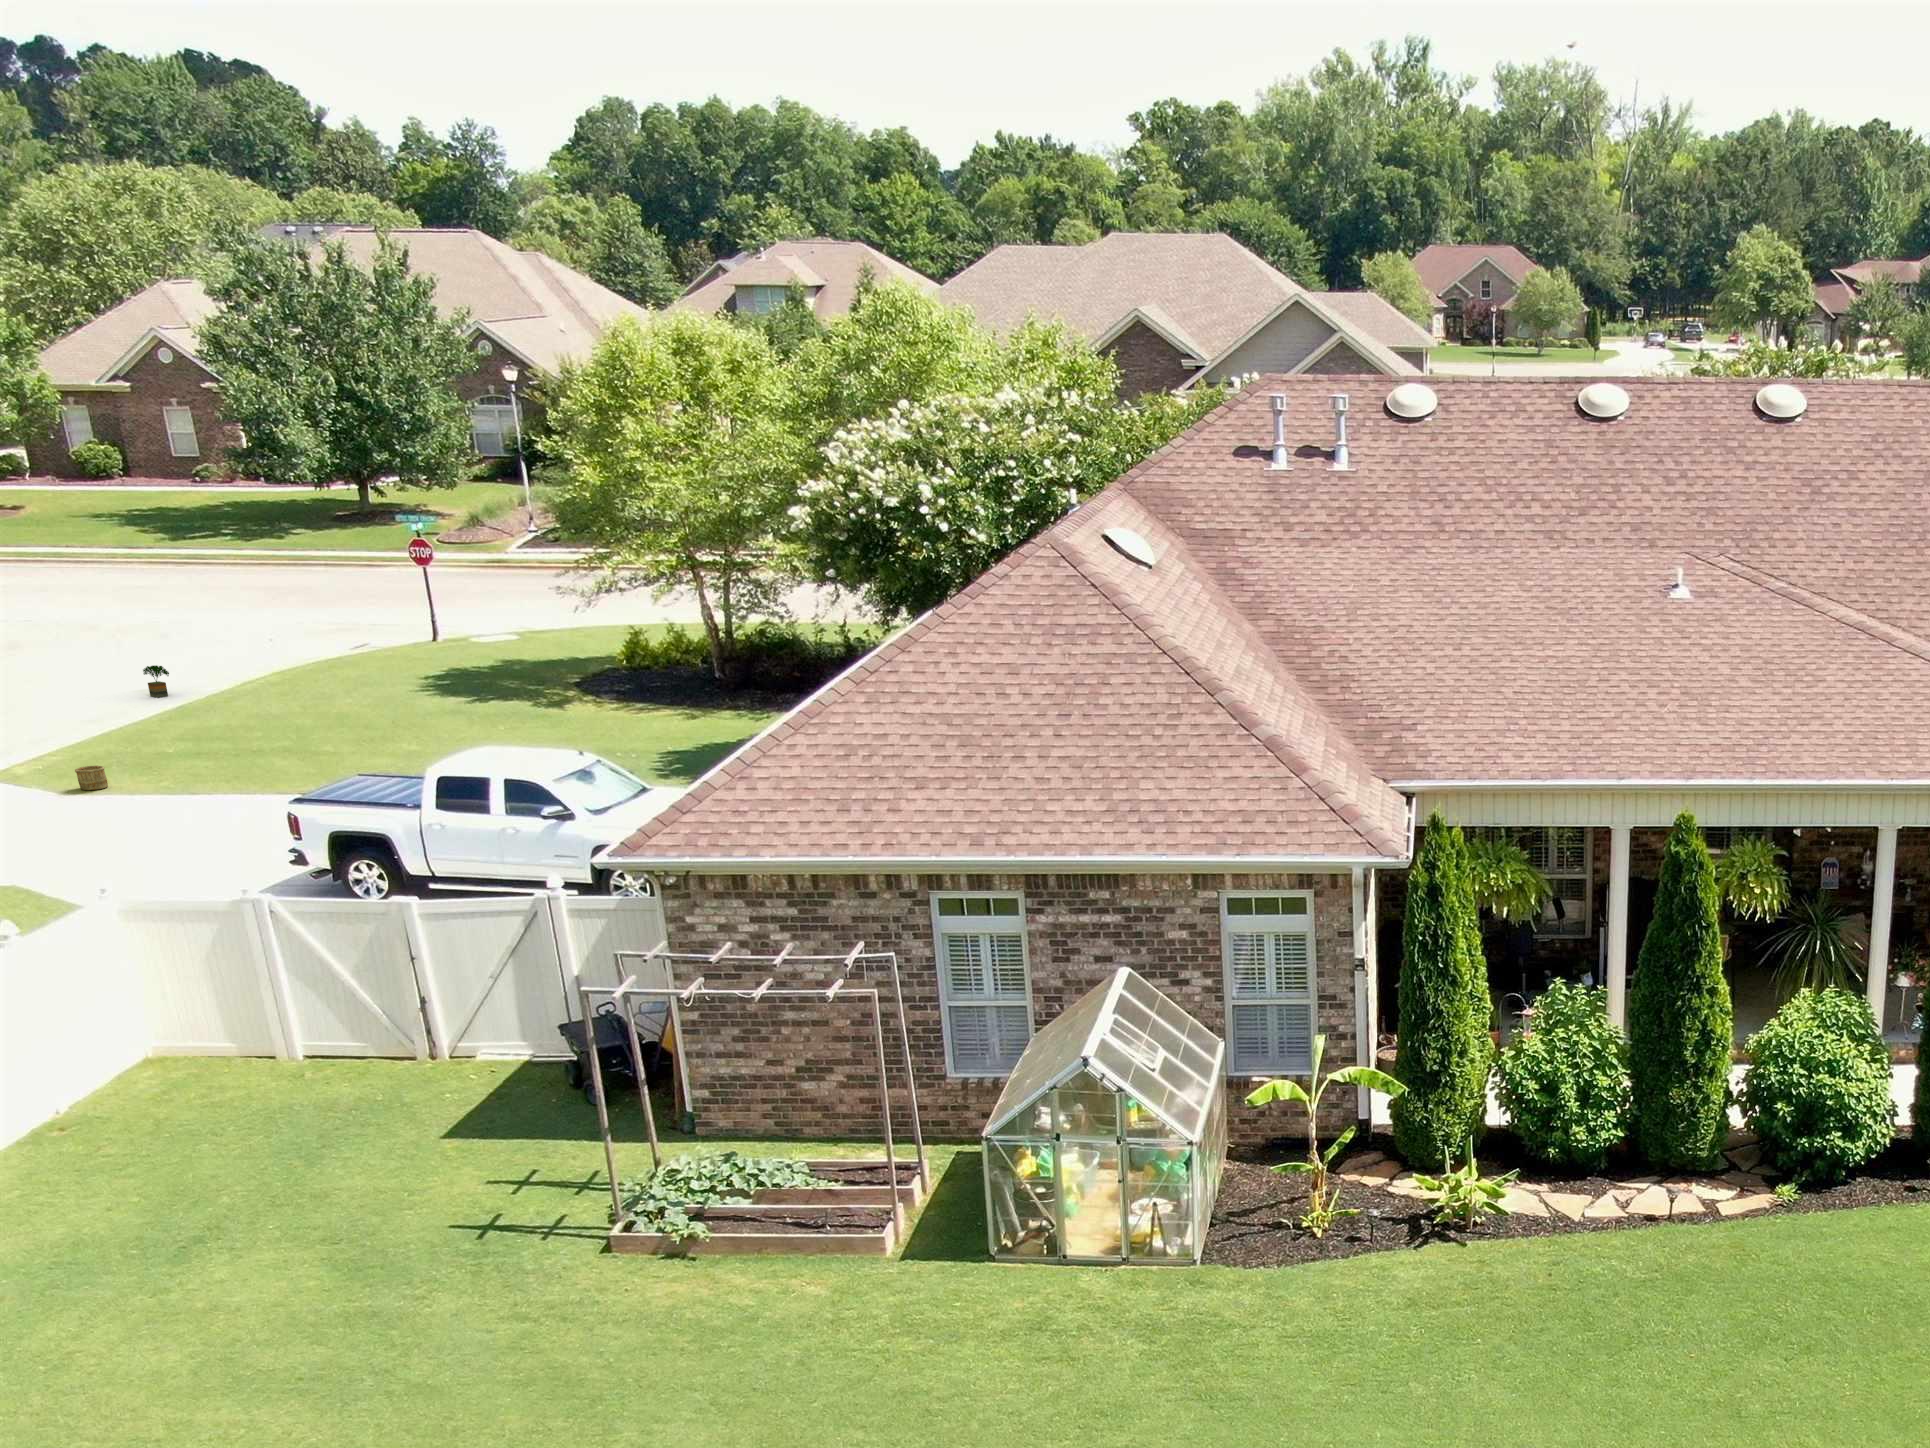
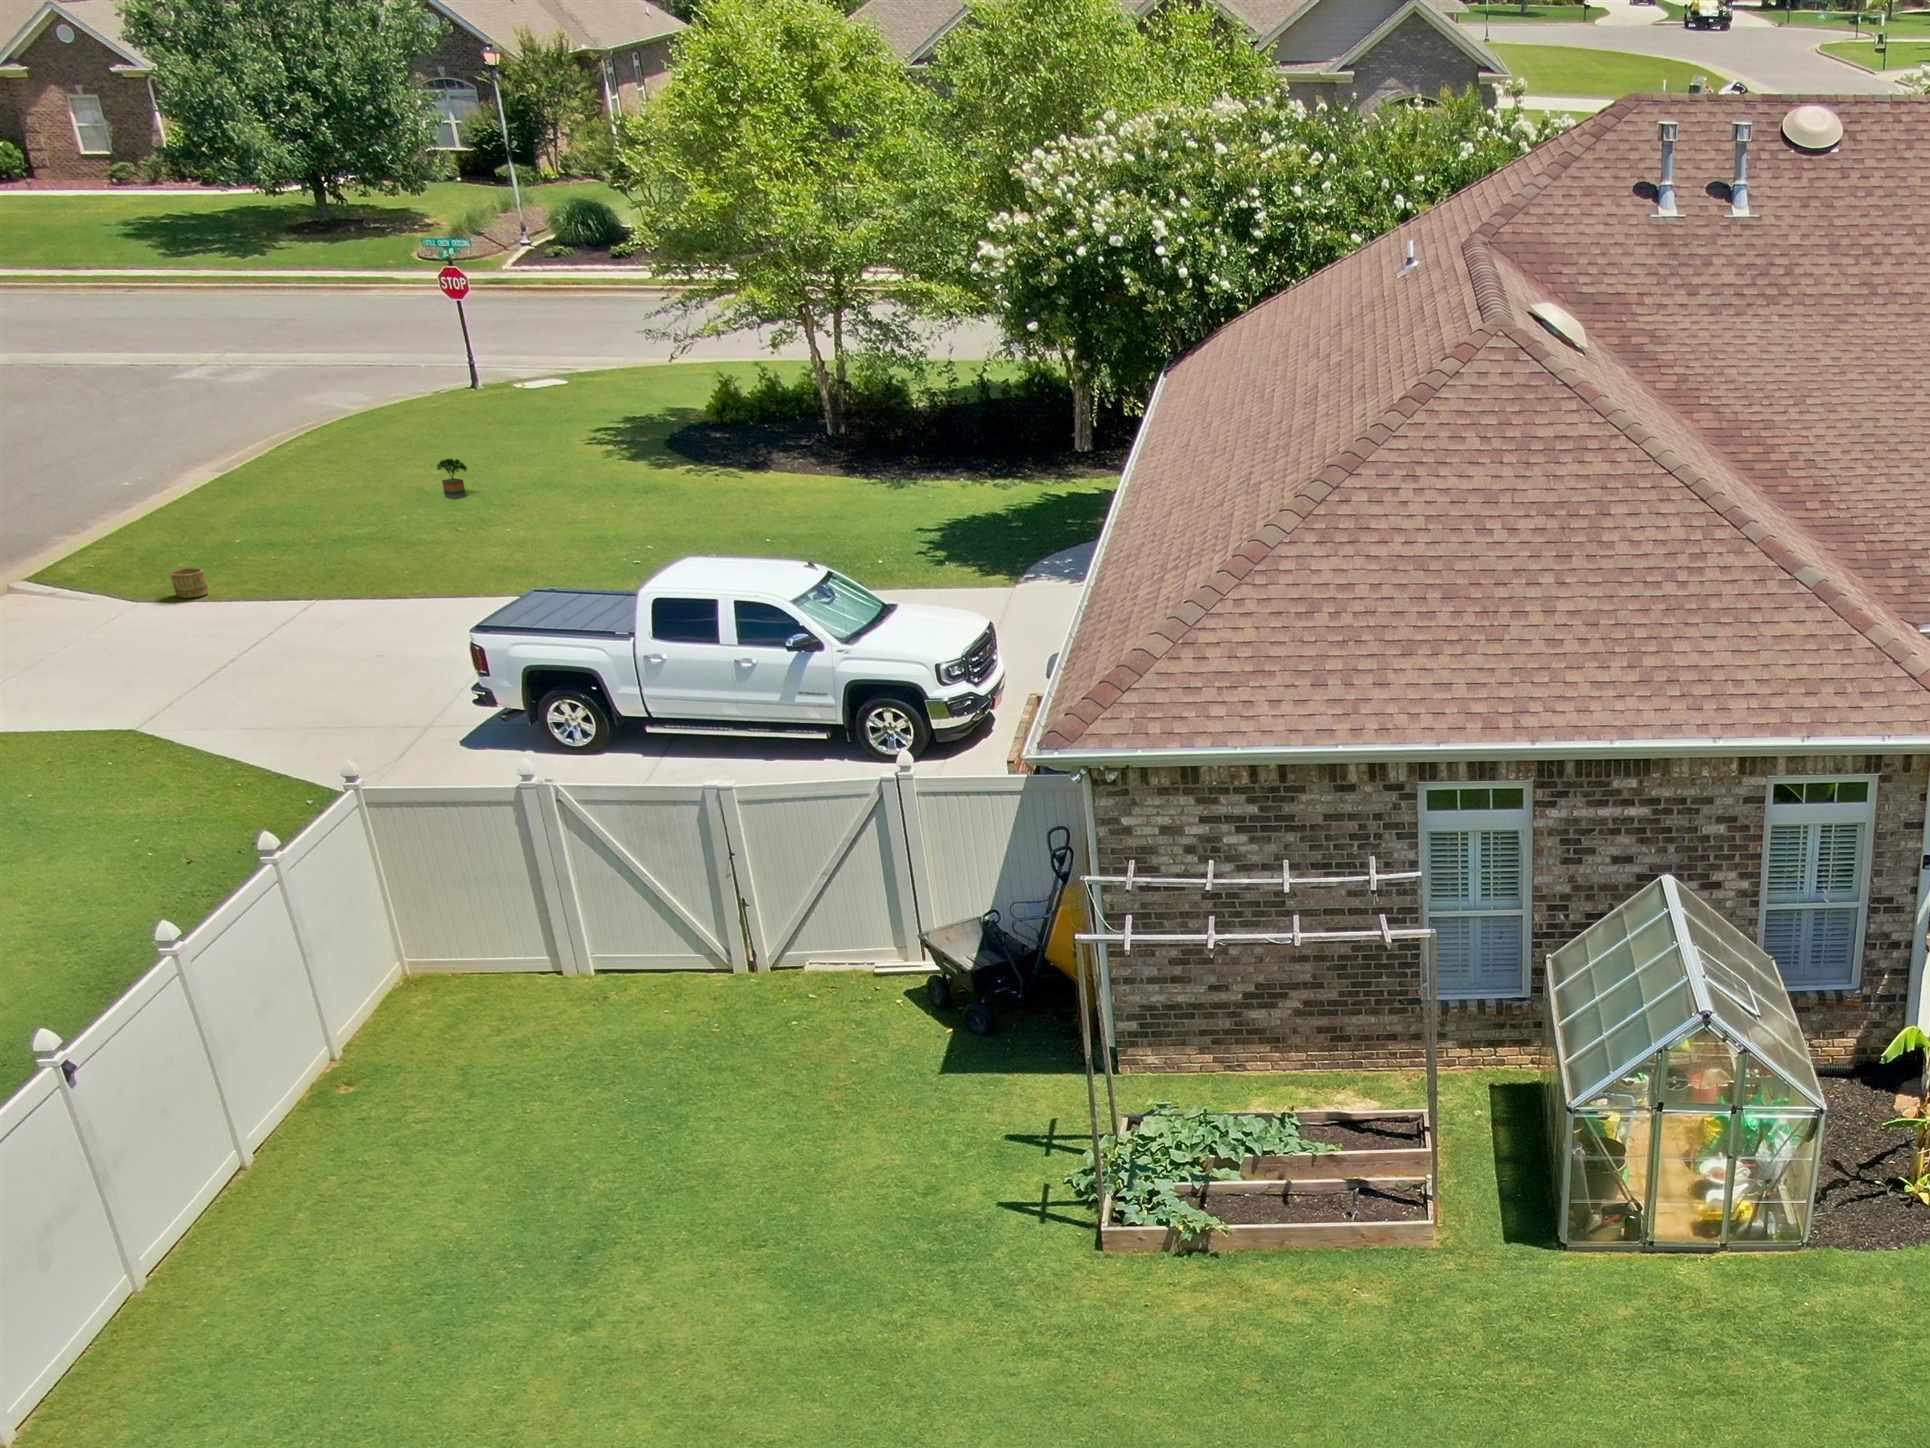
potted tree: present [143,665,169,698] -> present [437,459,467,499]

